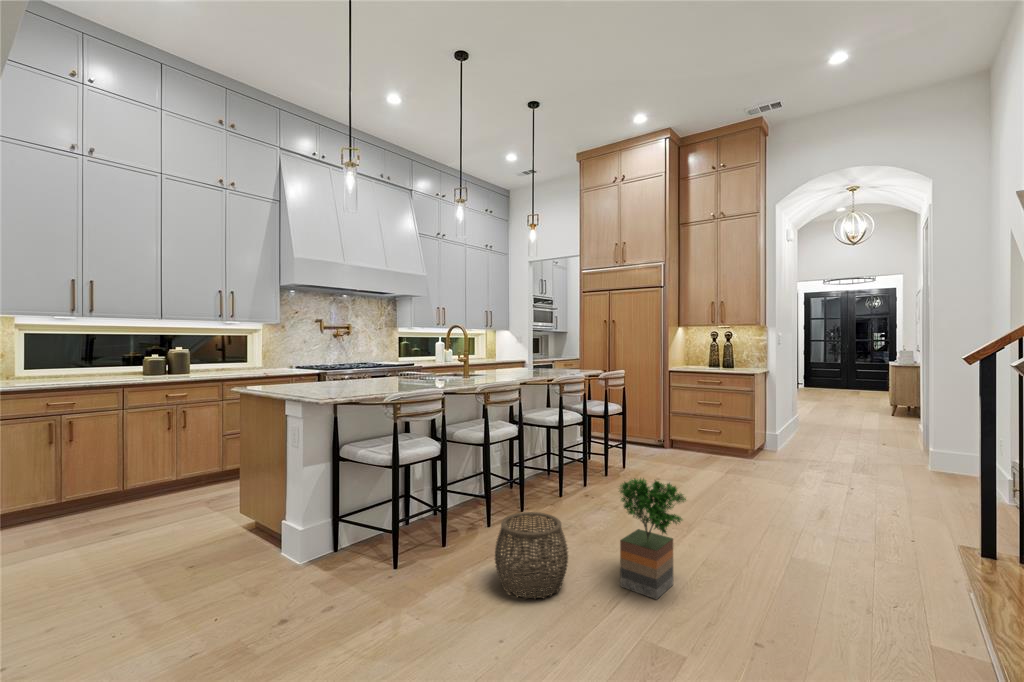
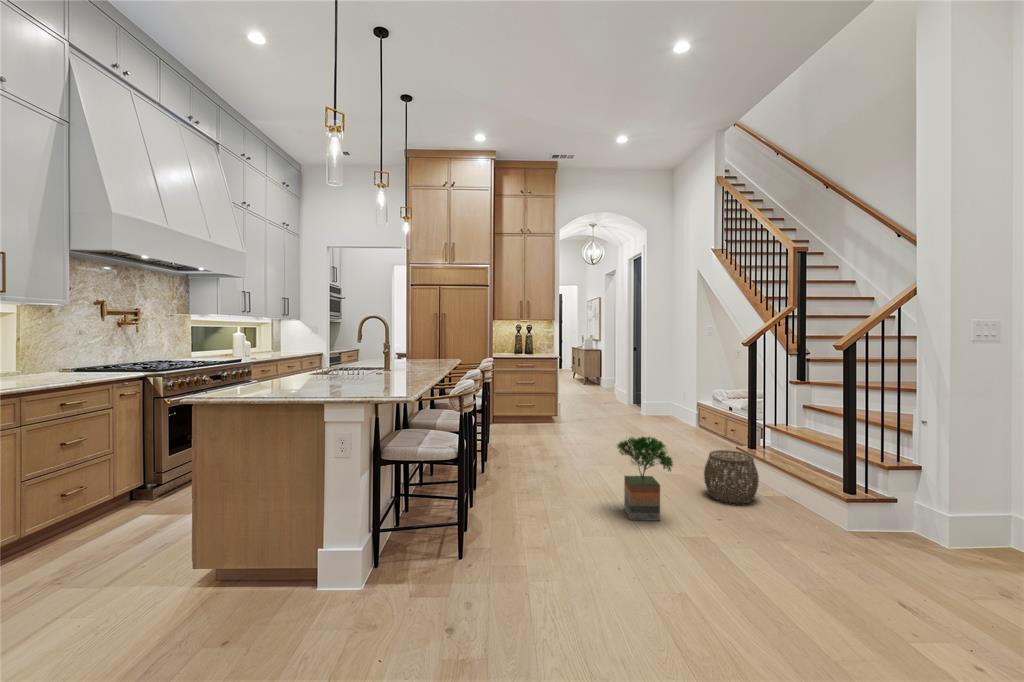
woven basket: present [495,512,568,599] -> present [704,450,759,504]

